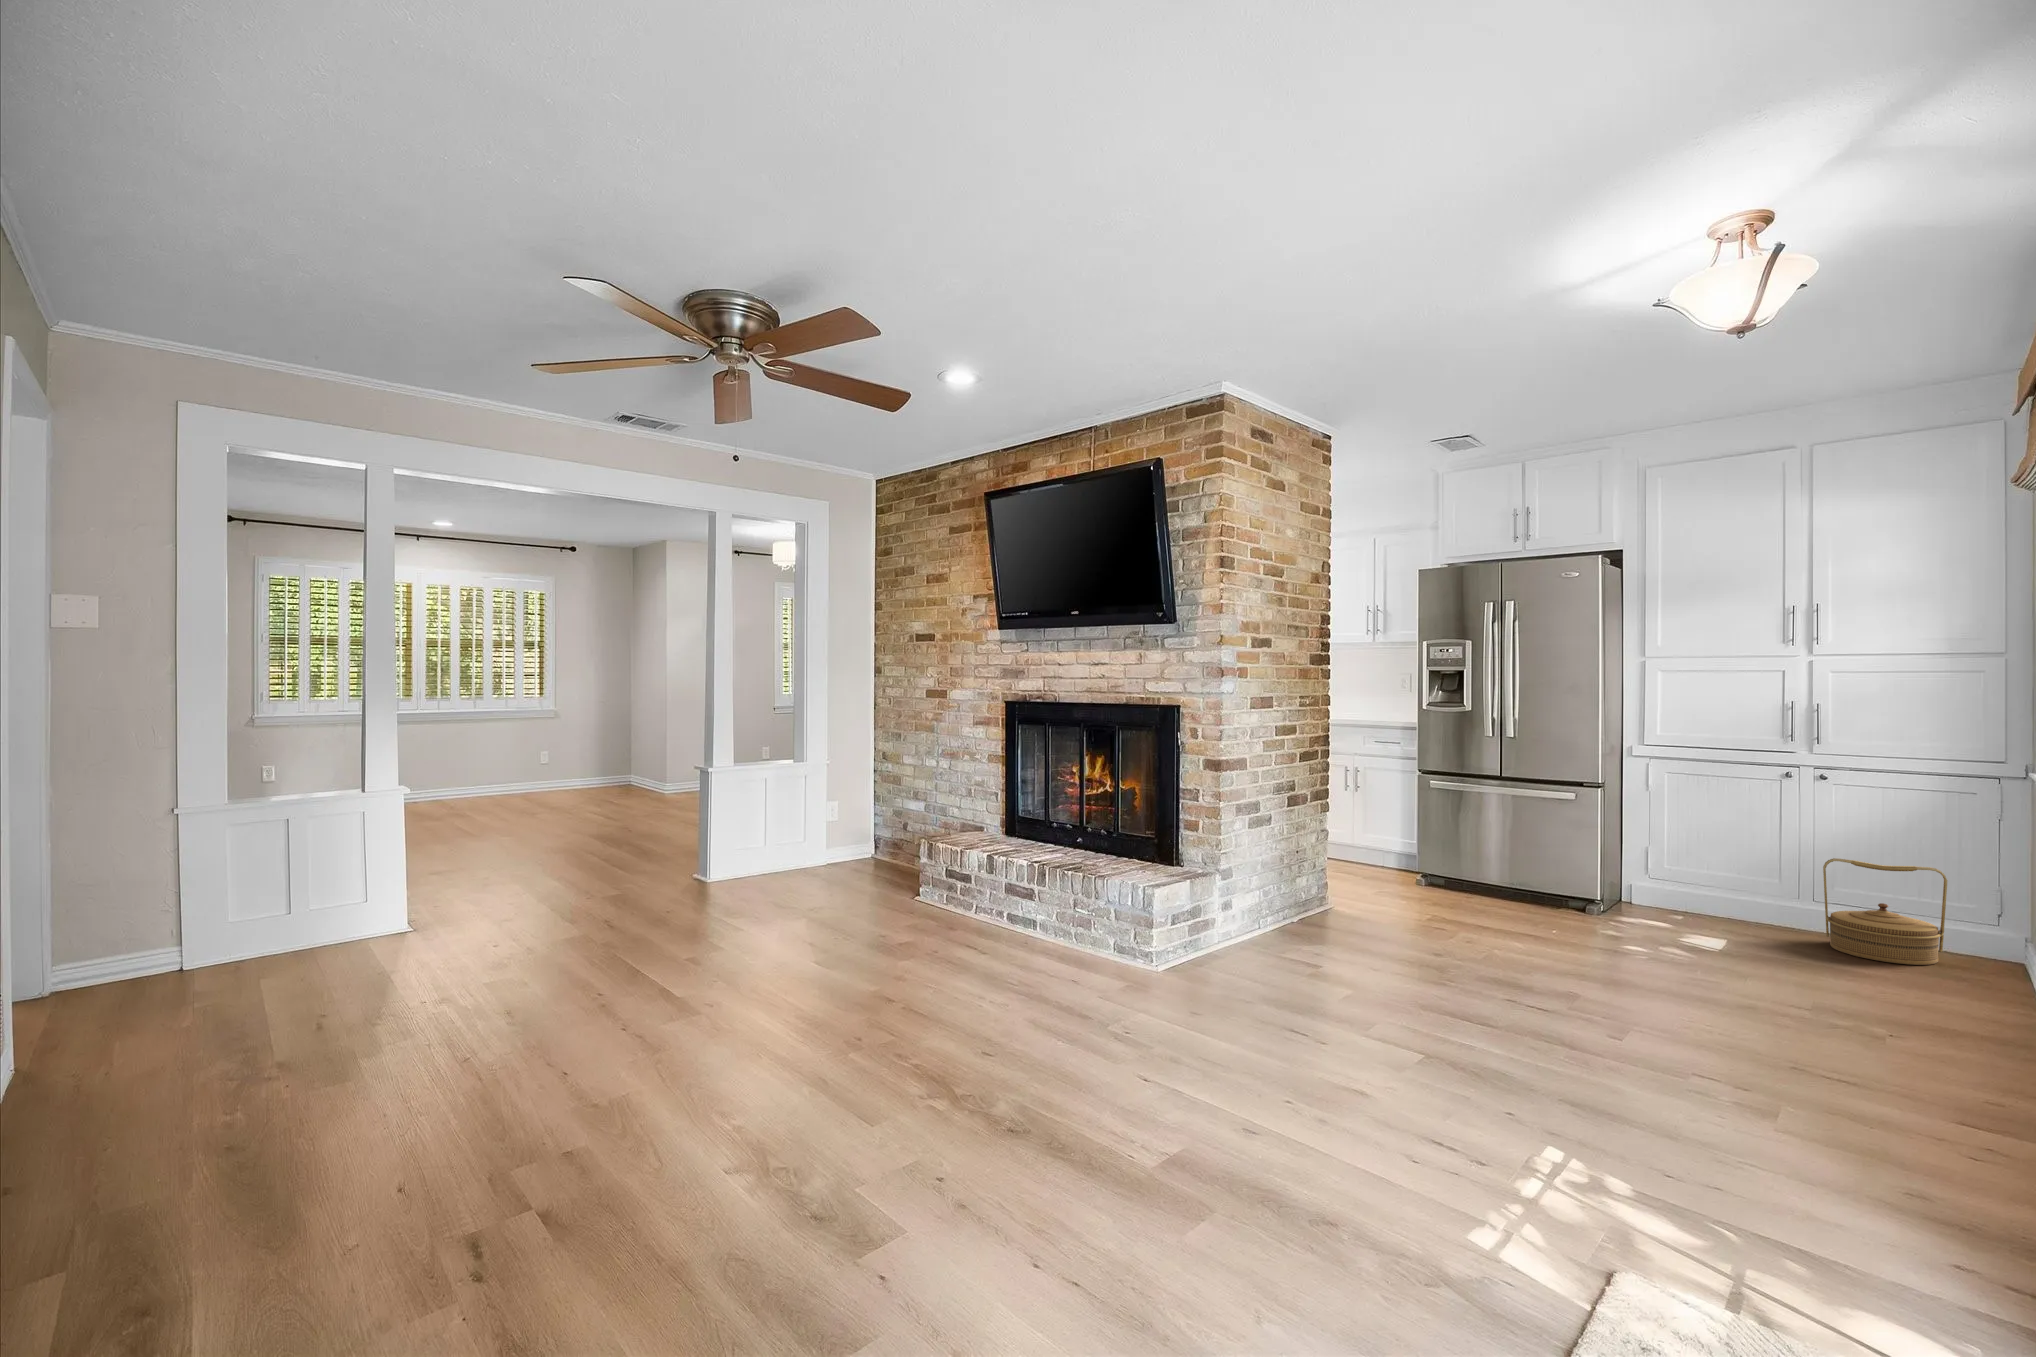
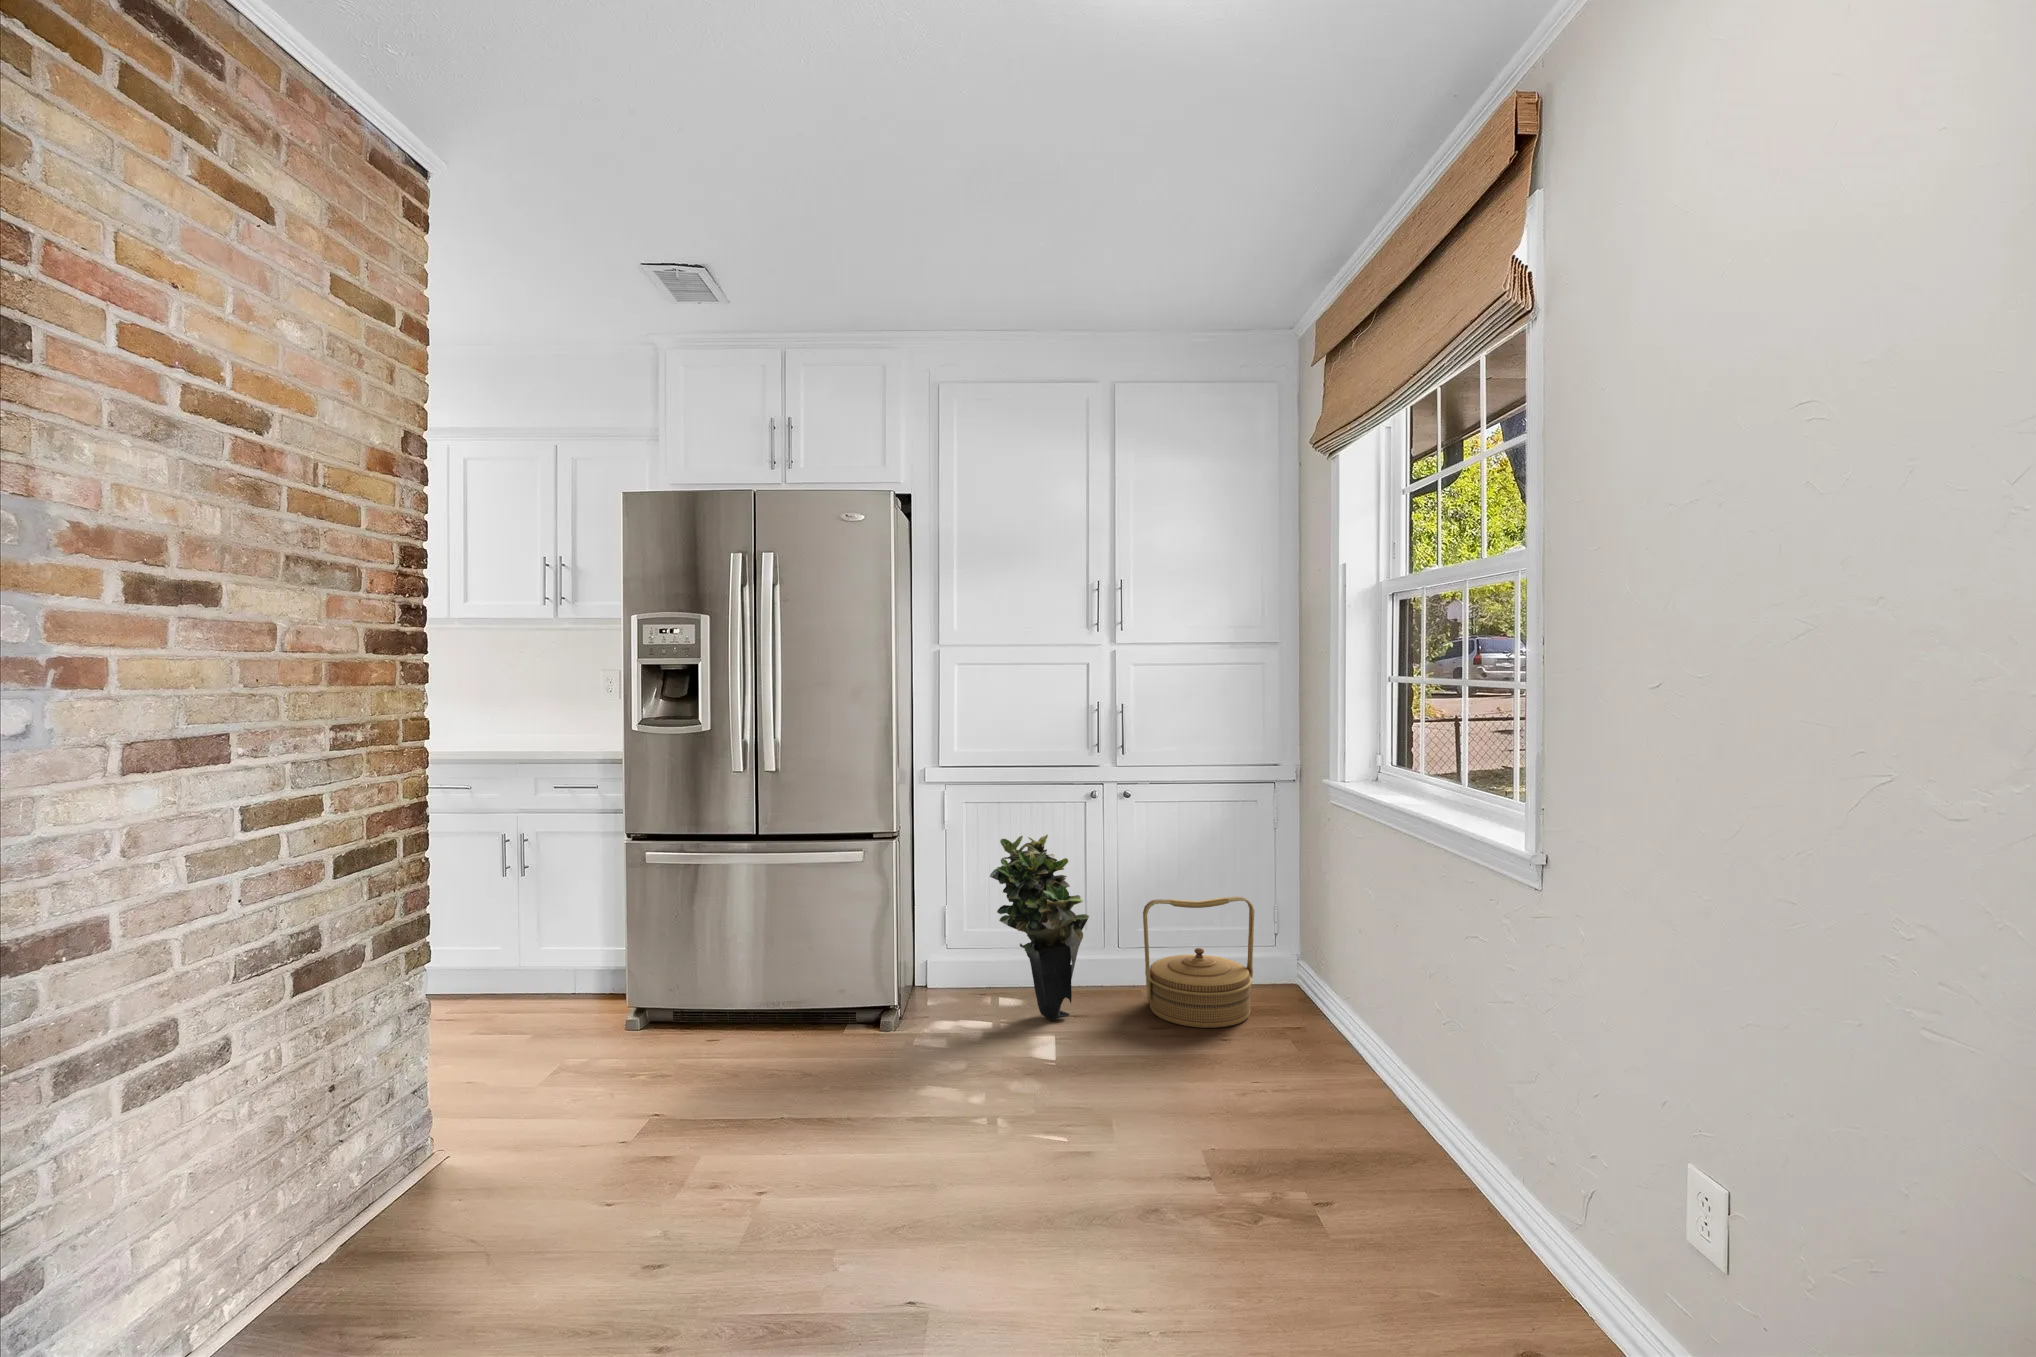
potted plant: none [1679,799,1772,933] -> present [990,835,1089,1020]

